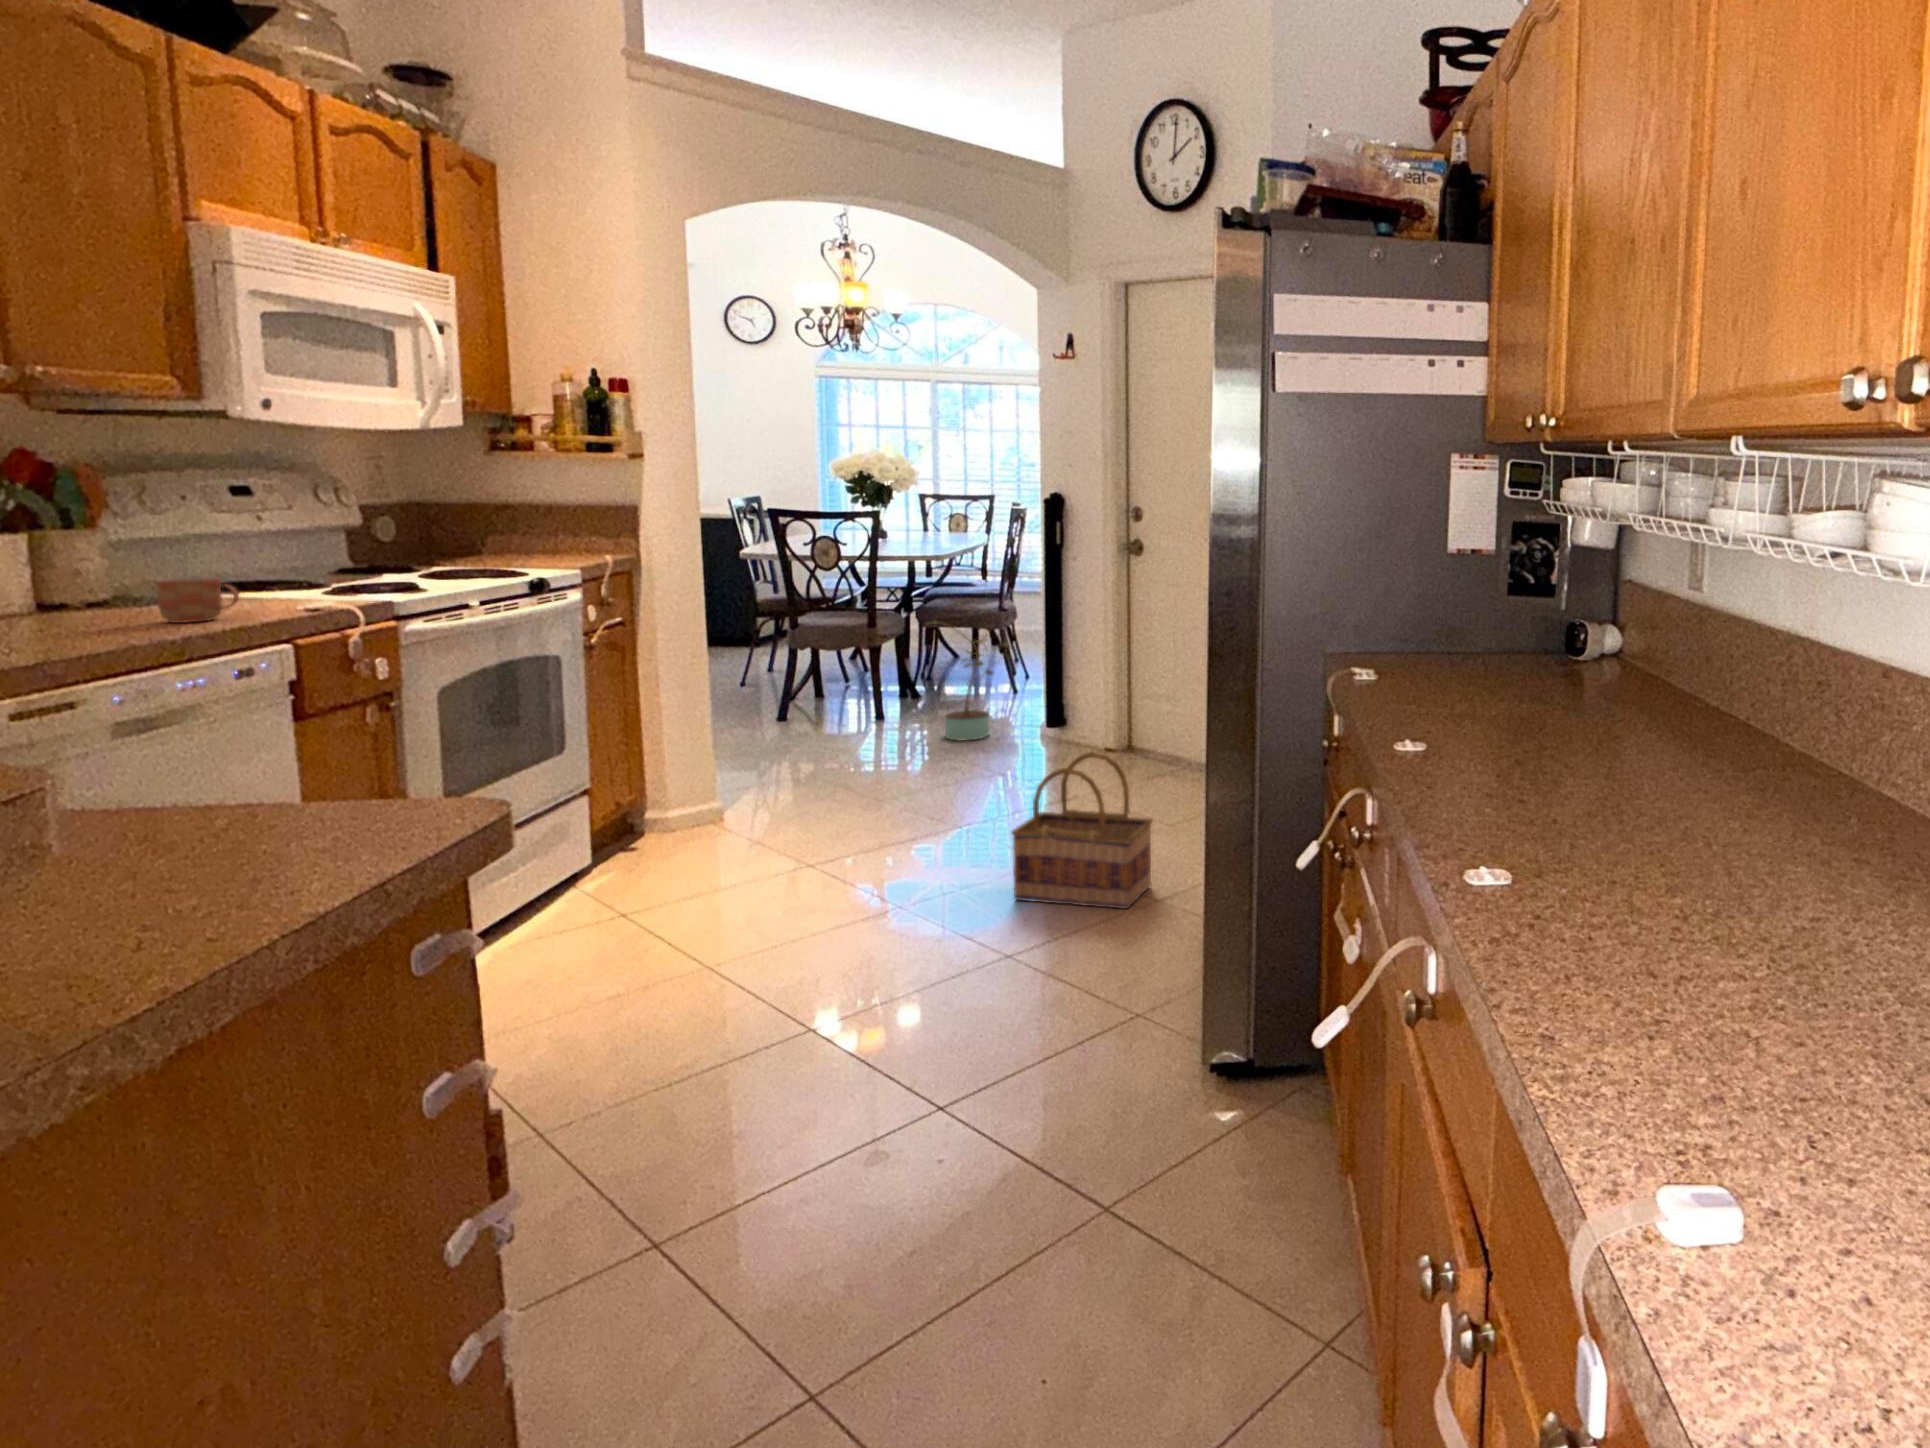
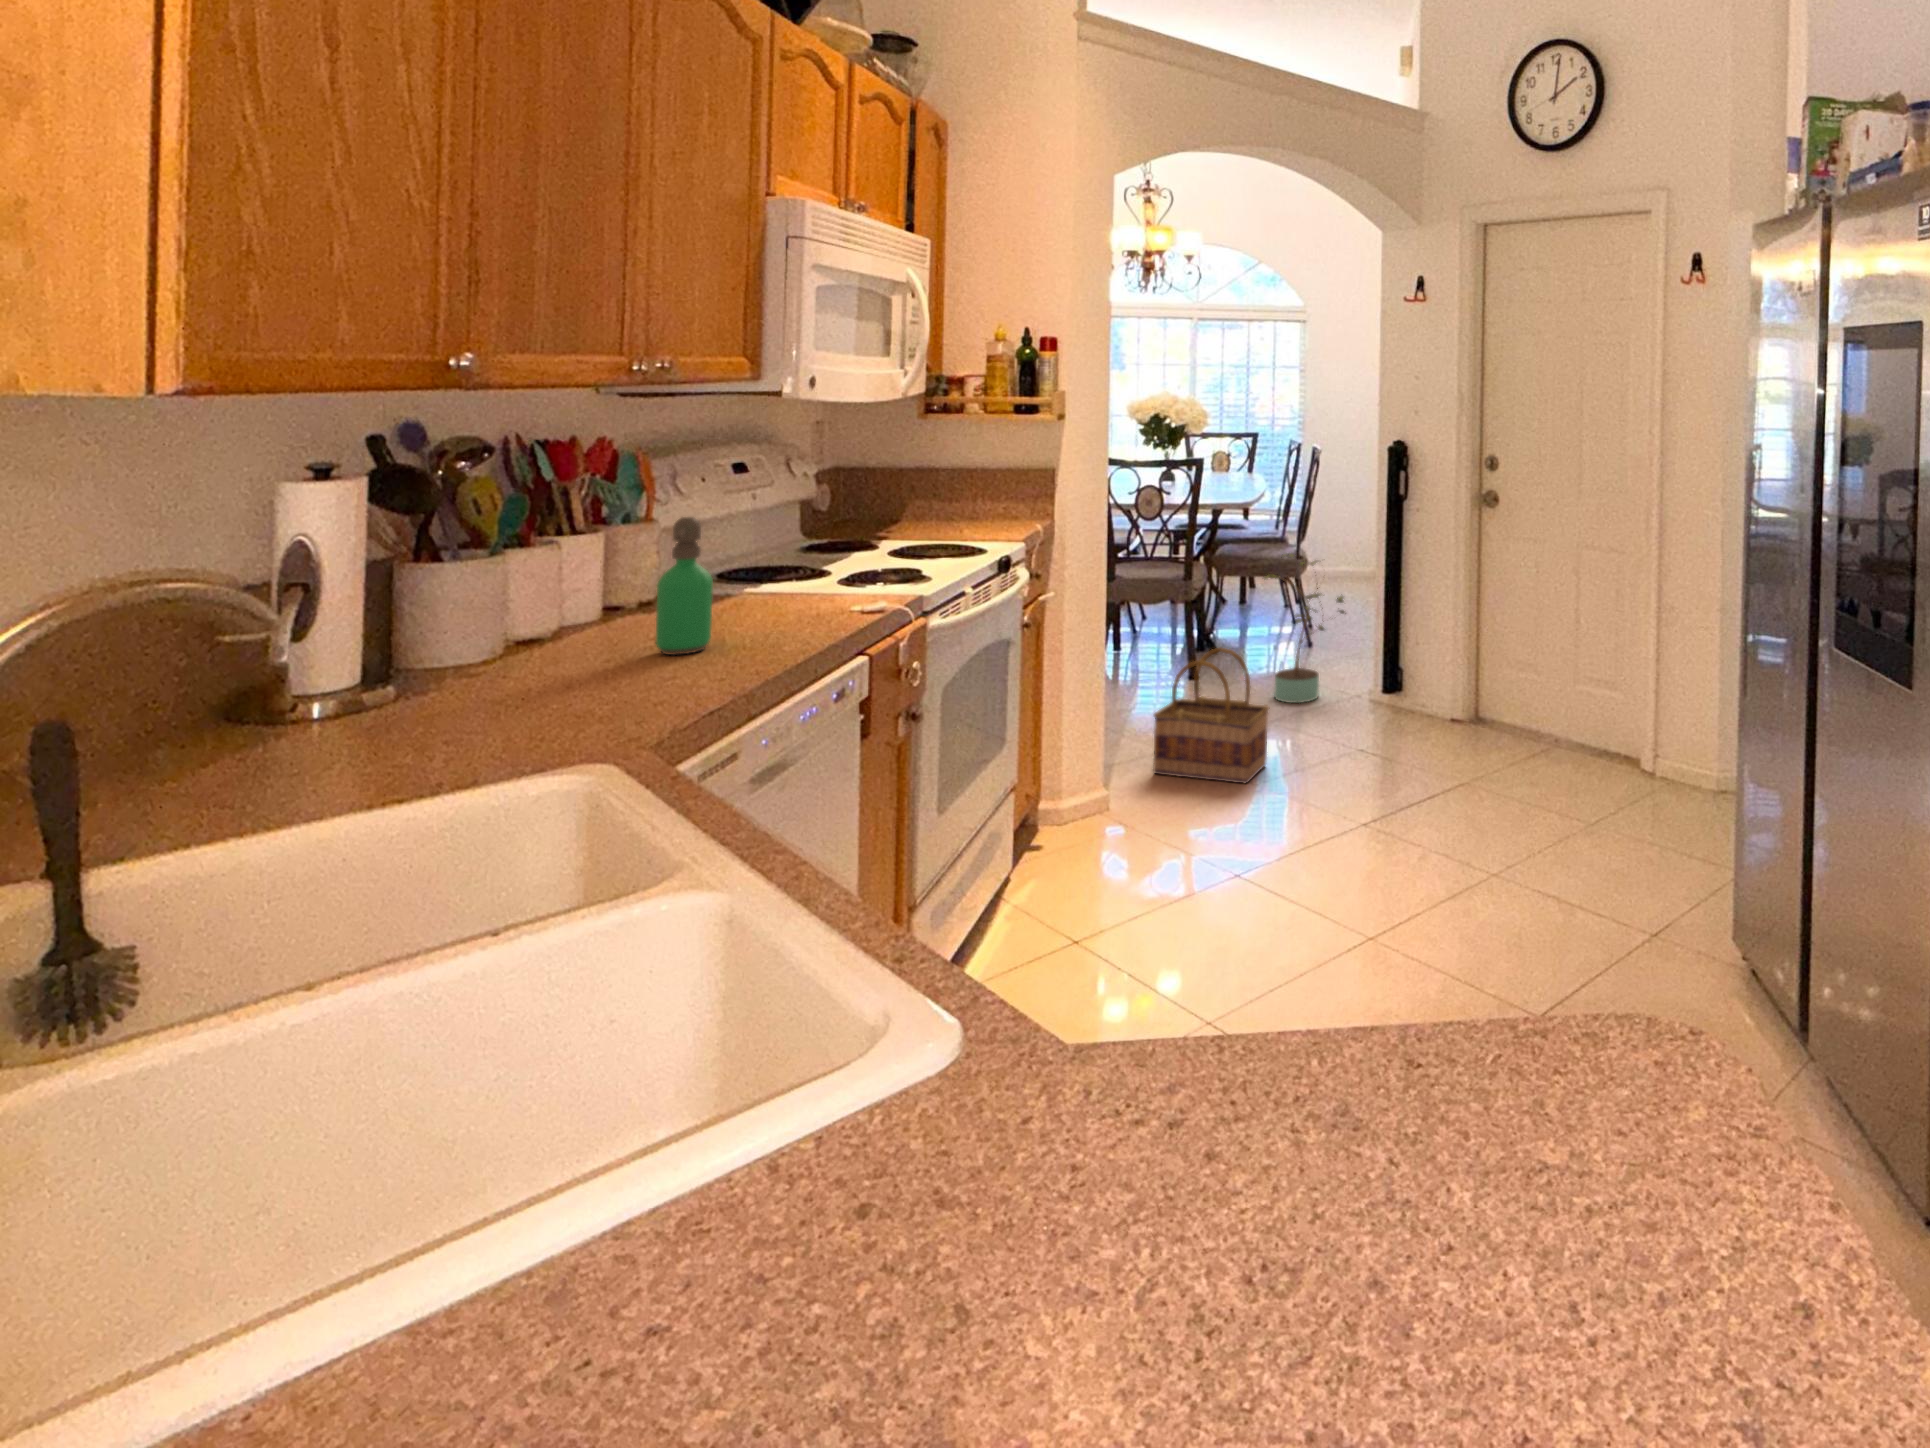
soap dispenser: none [71,514,139,634] -> present [656,517,713,655]
mug: present [154,577,239,623] -> none [714,577,791,633]
basket: present [1012,752,1153,909] -> present [1153,648,1270,783]

